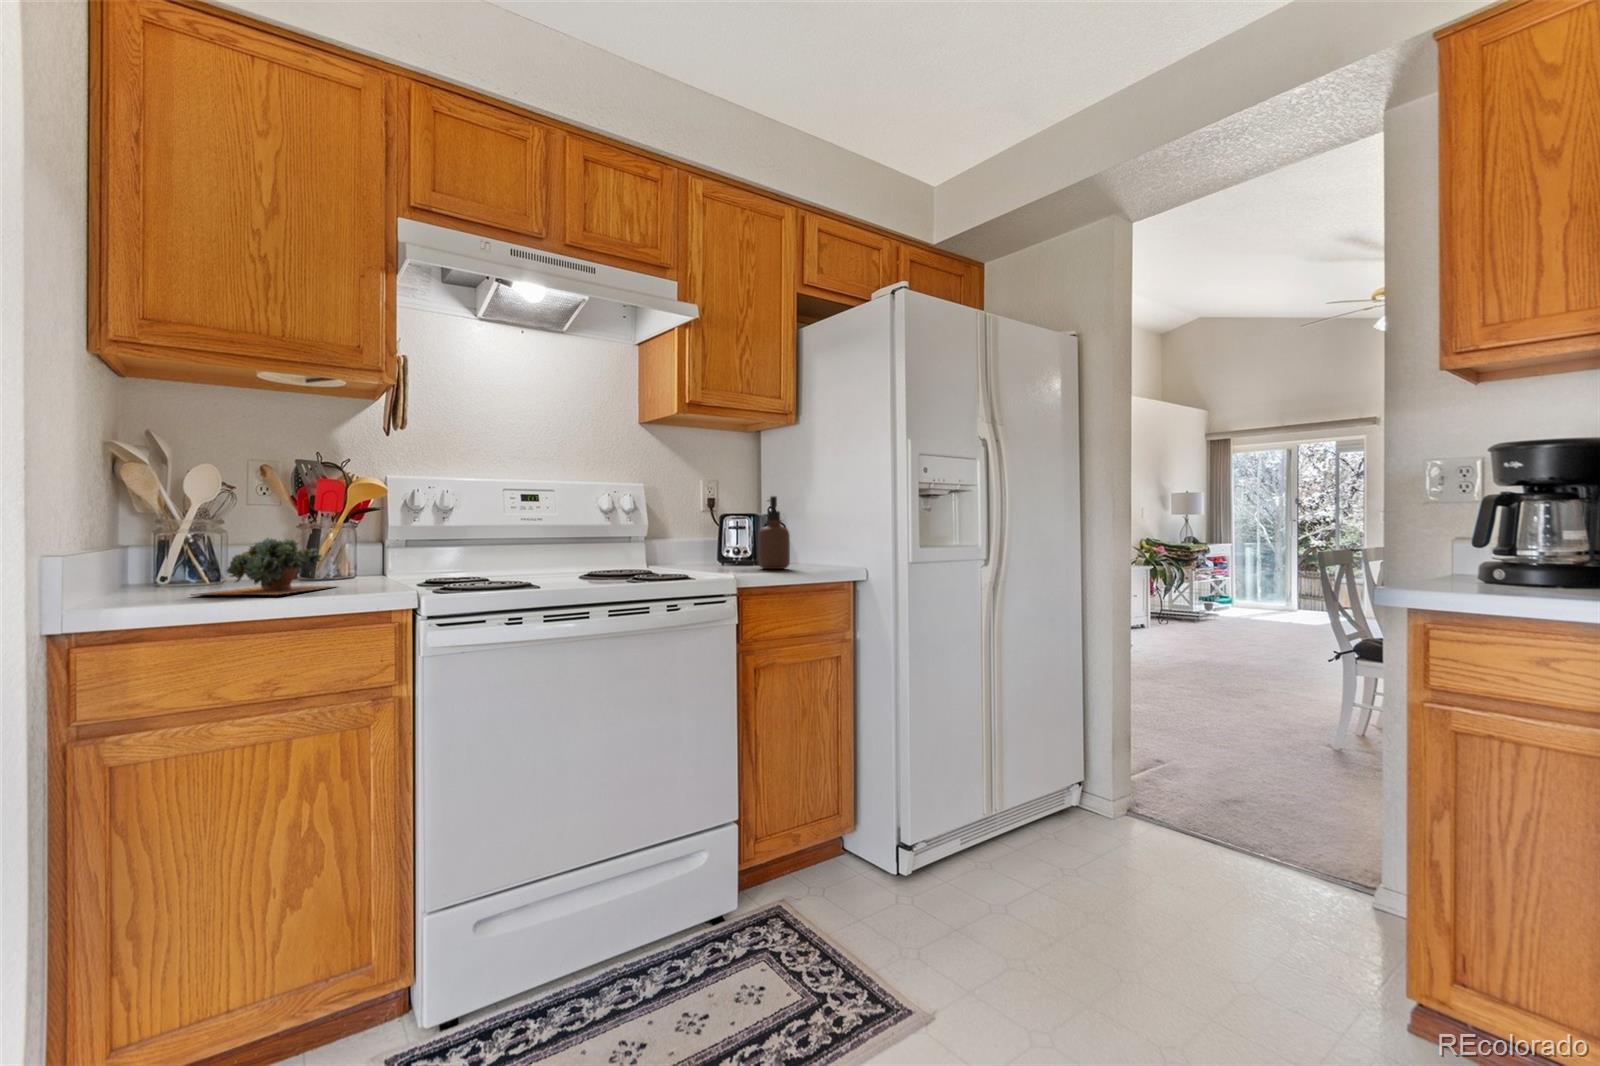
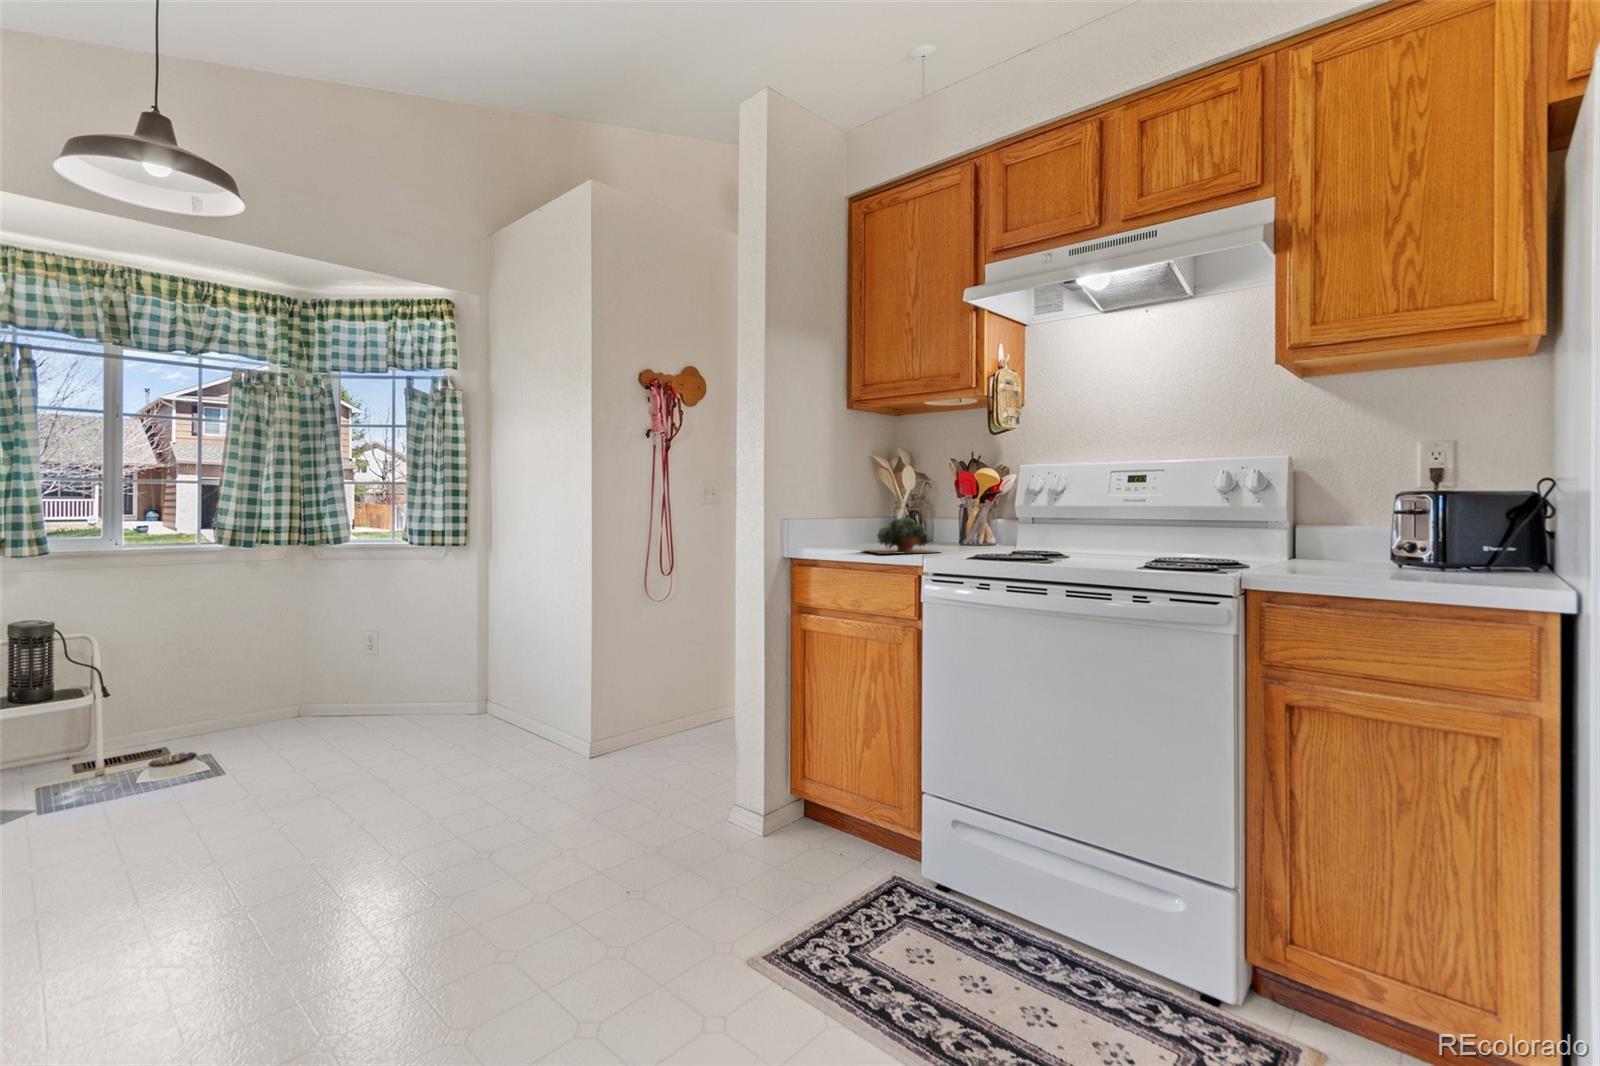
soap dispenser: present [758,496,790,569] -> none [1426,461,1494,577]

